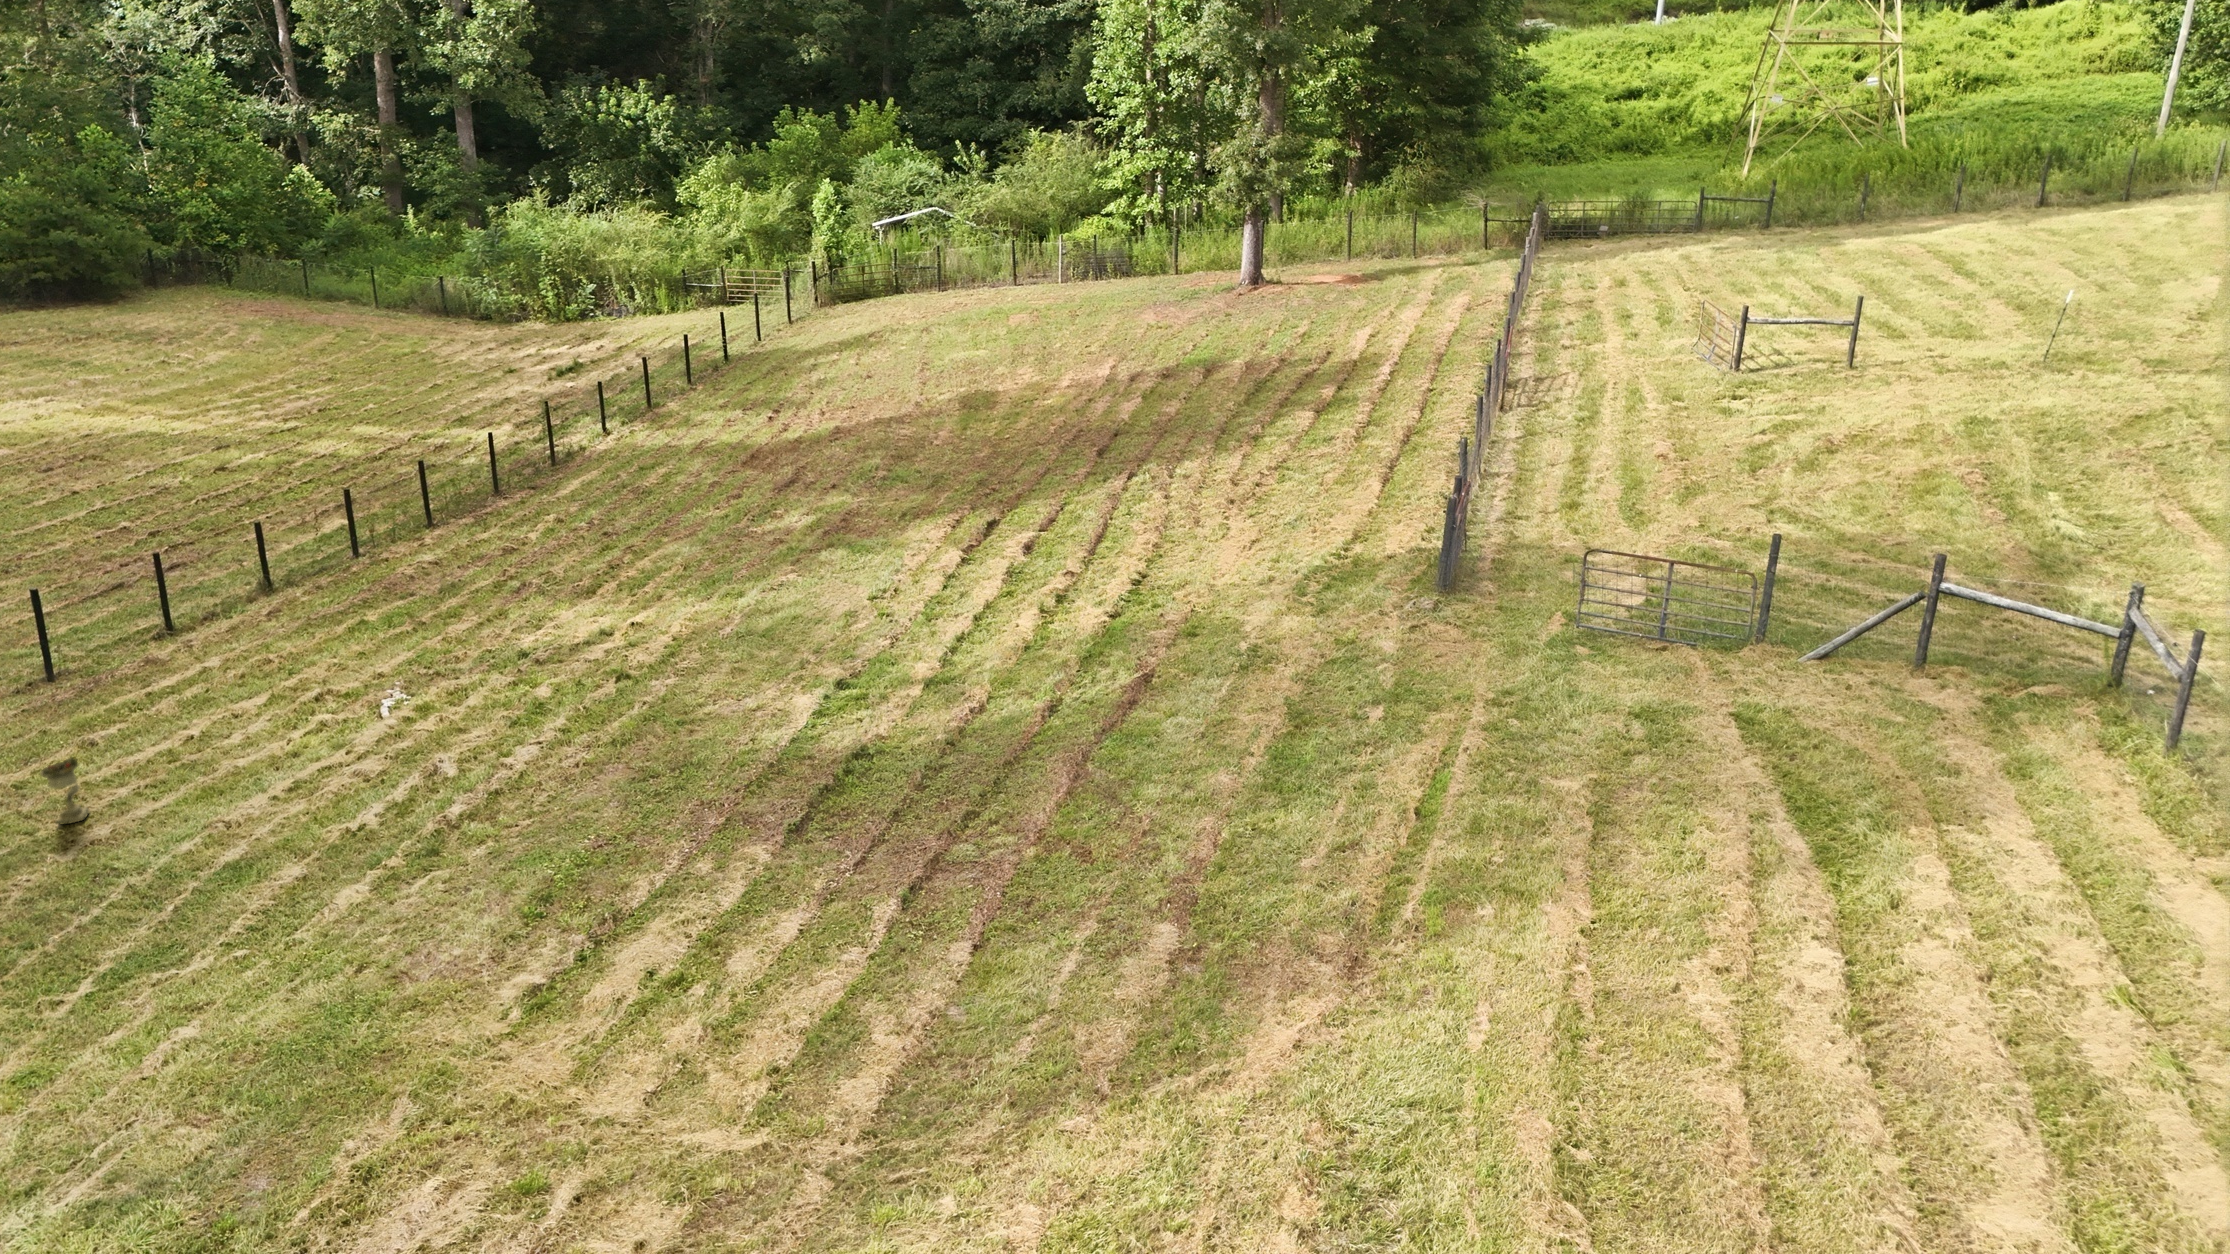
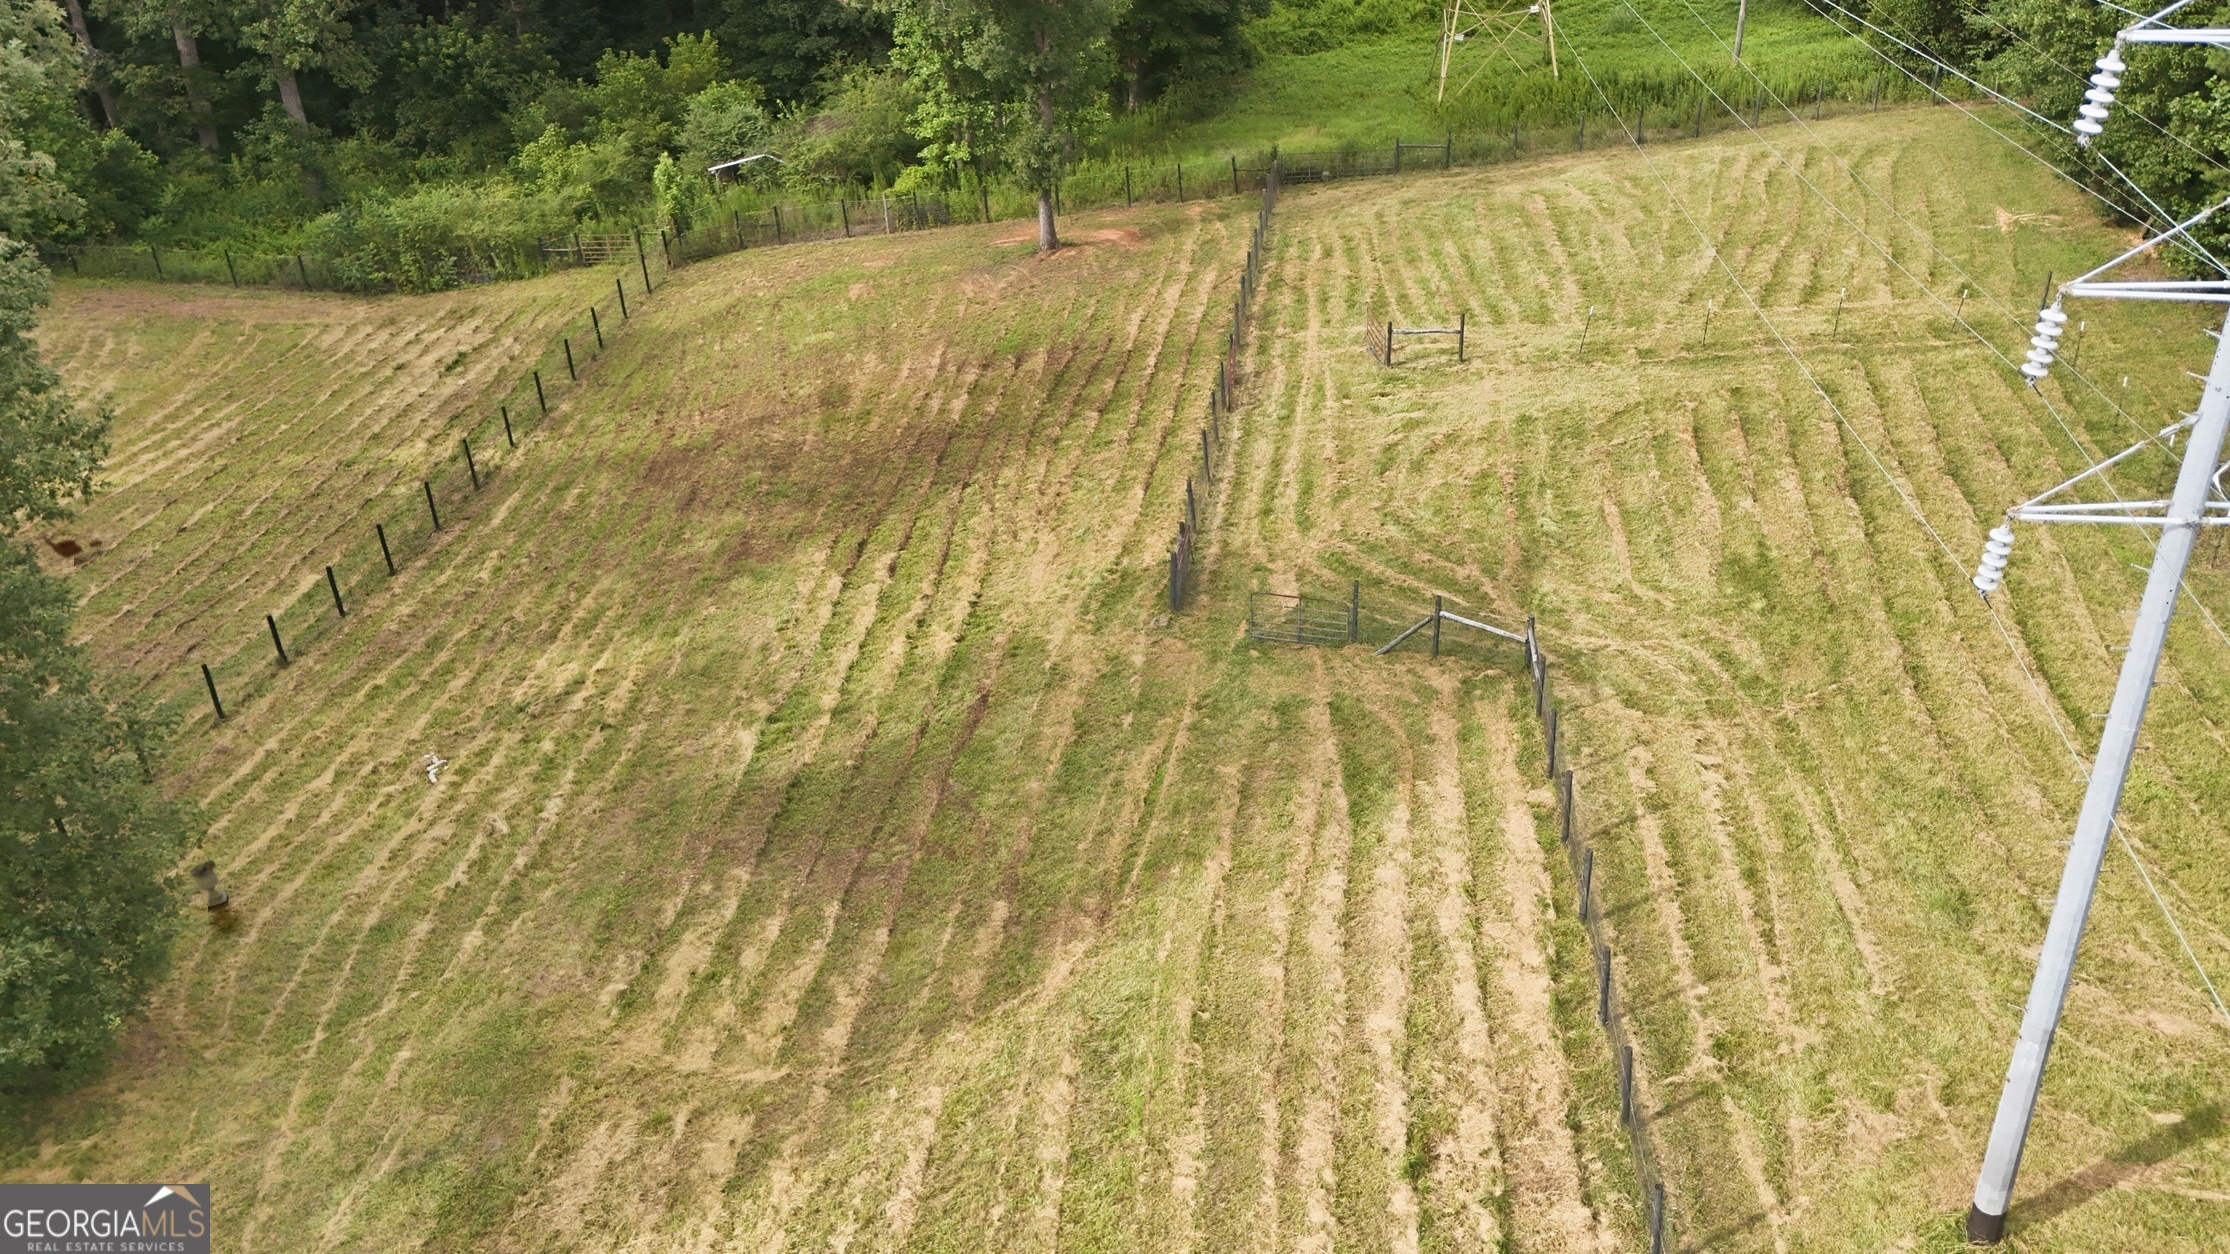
lounge chair: none [106,483,172,520] -> present [44,537,103,558]

